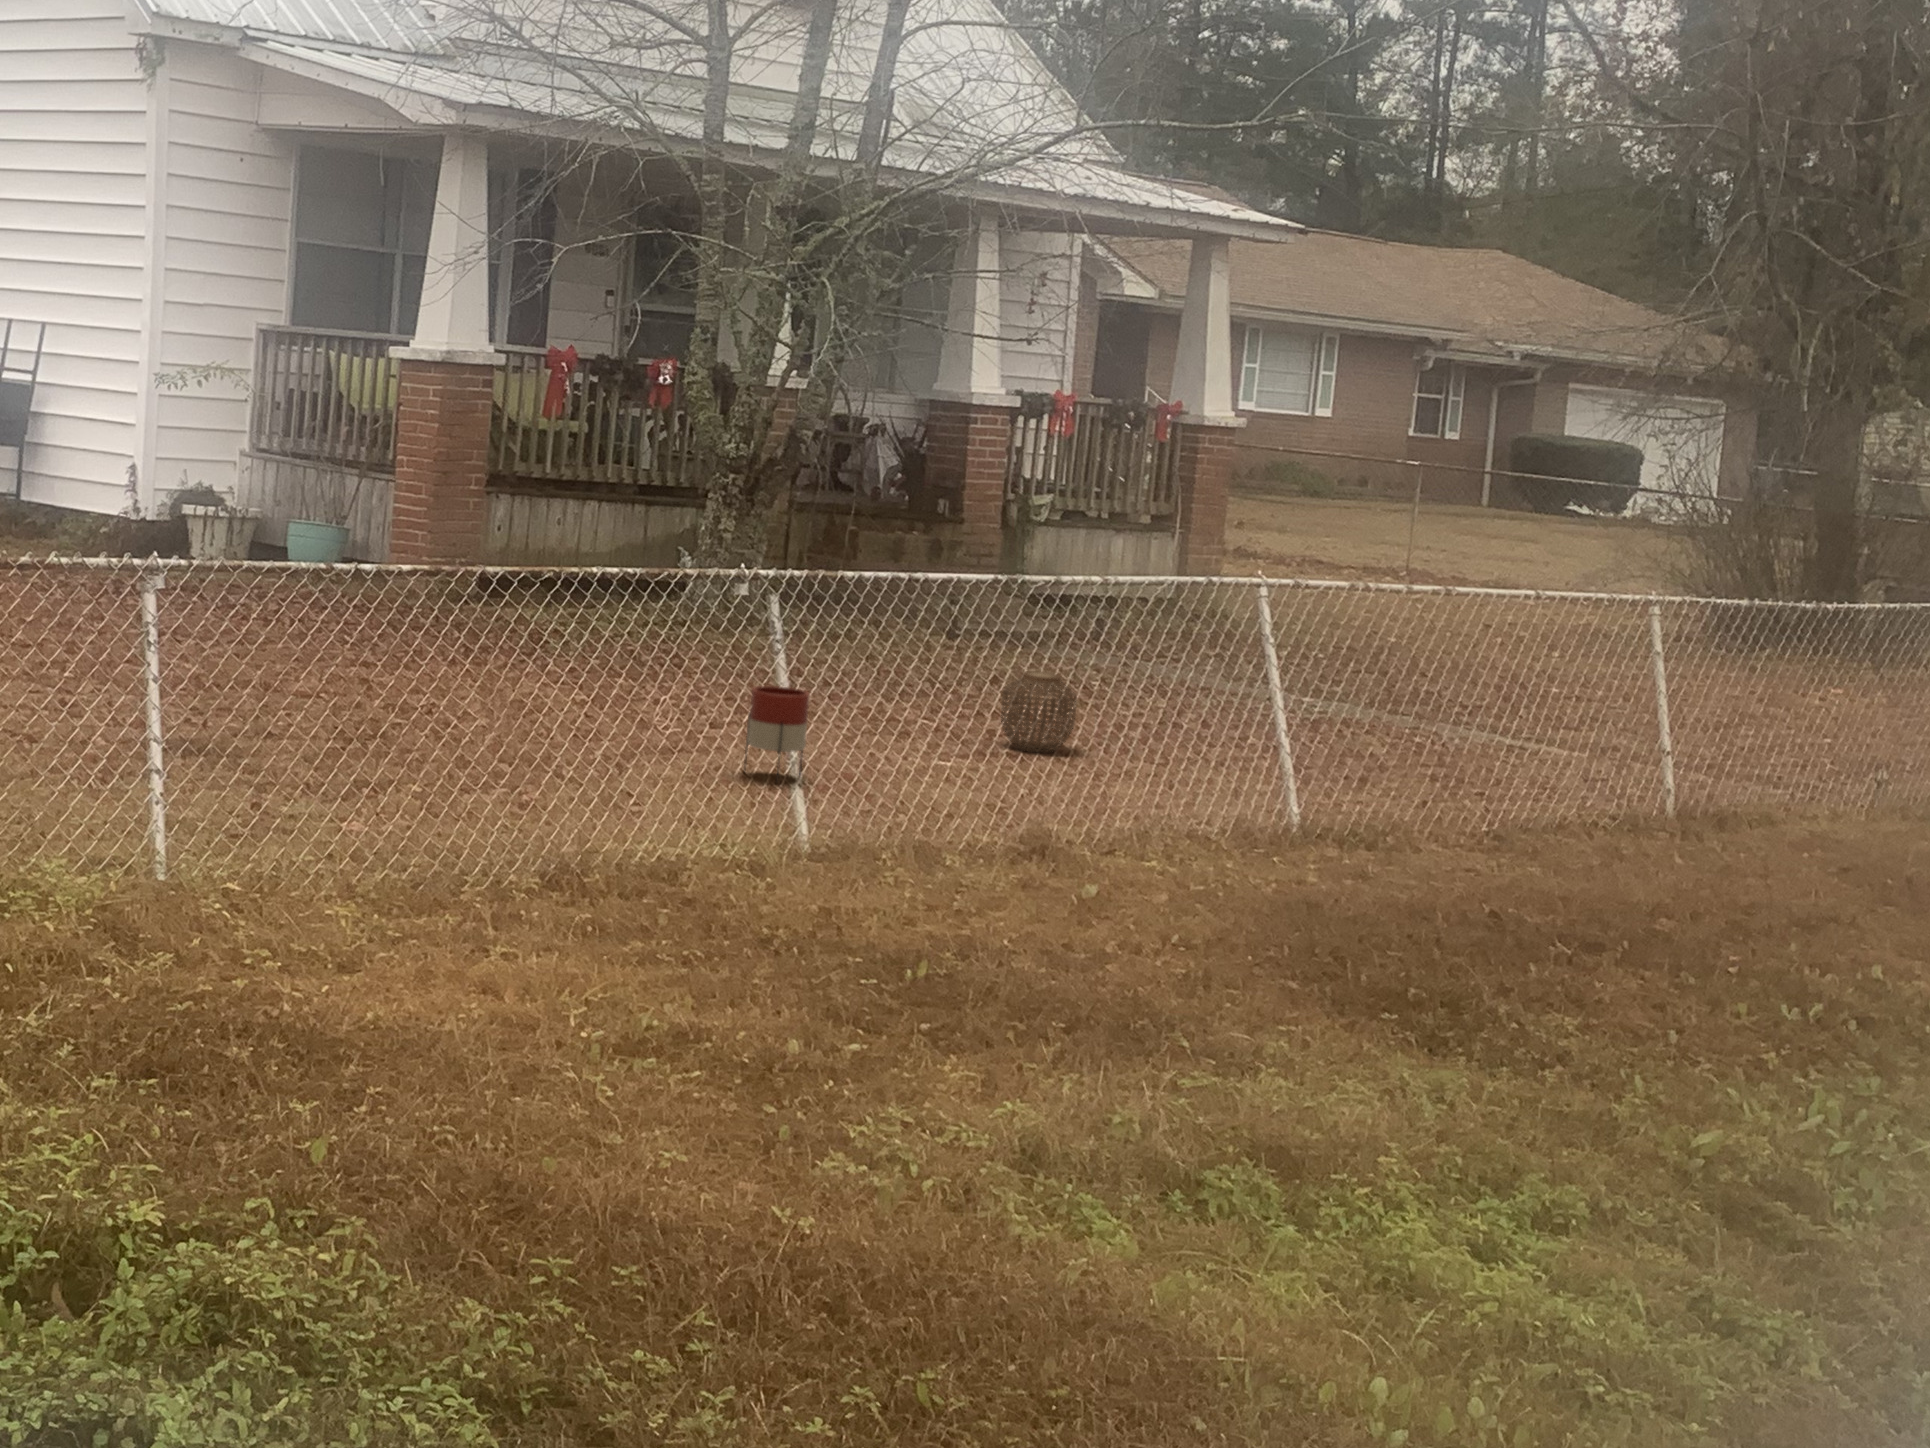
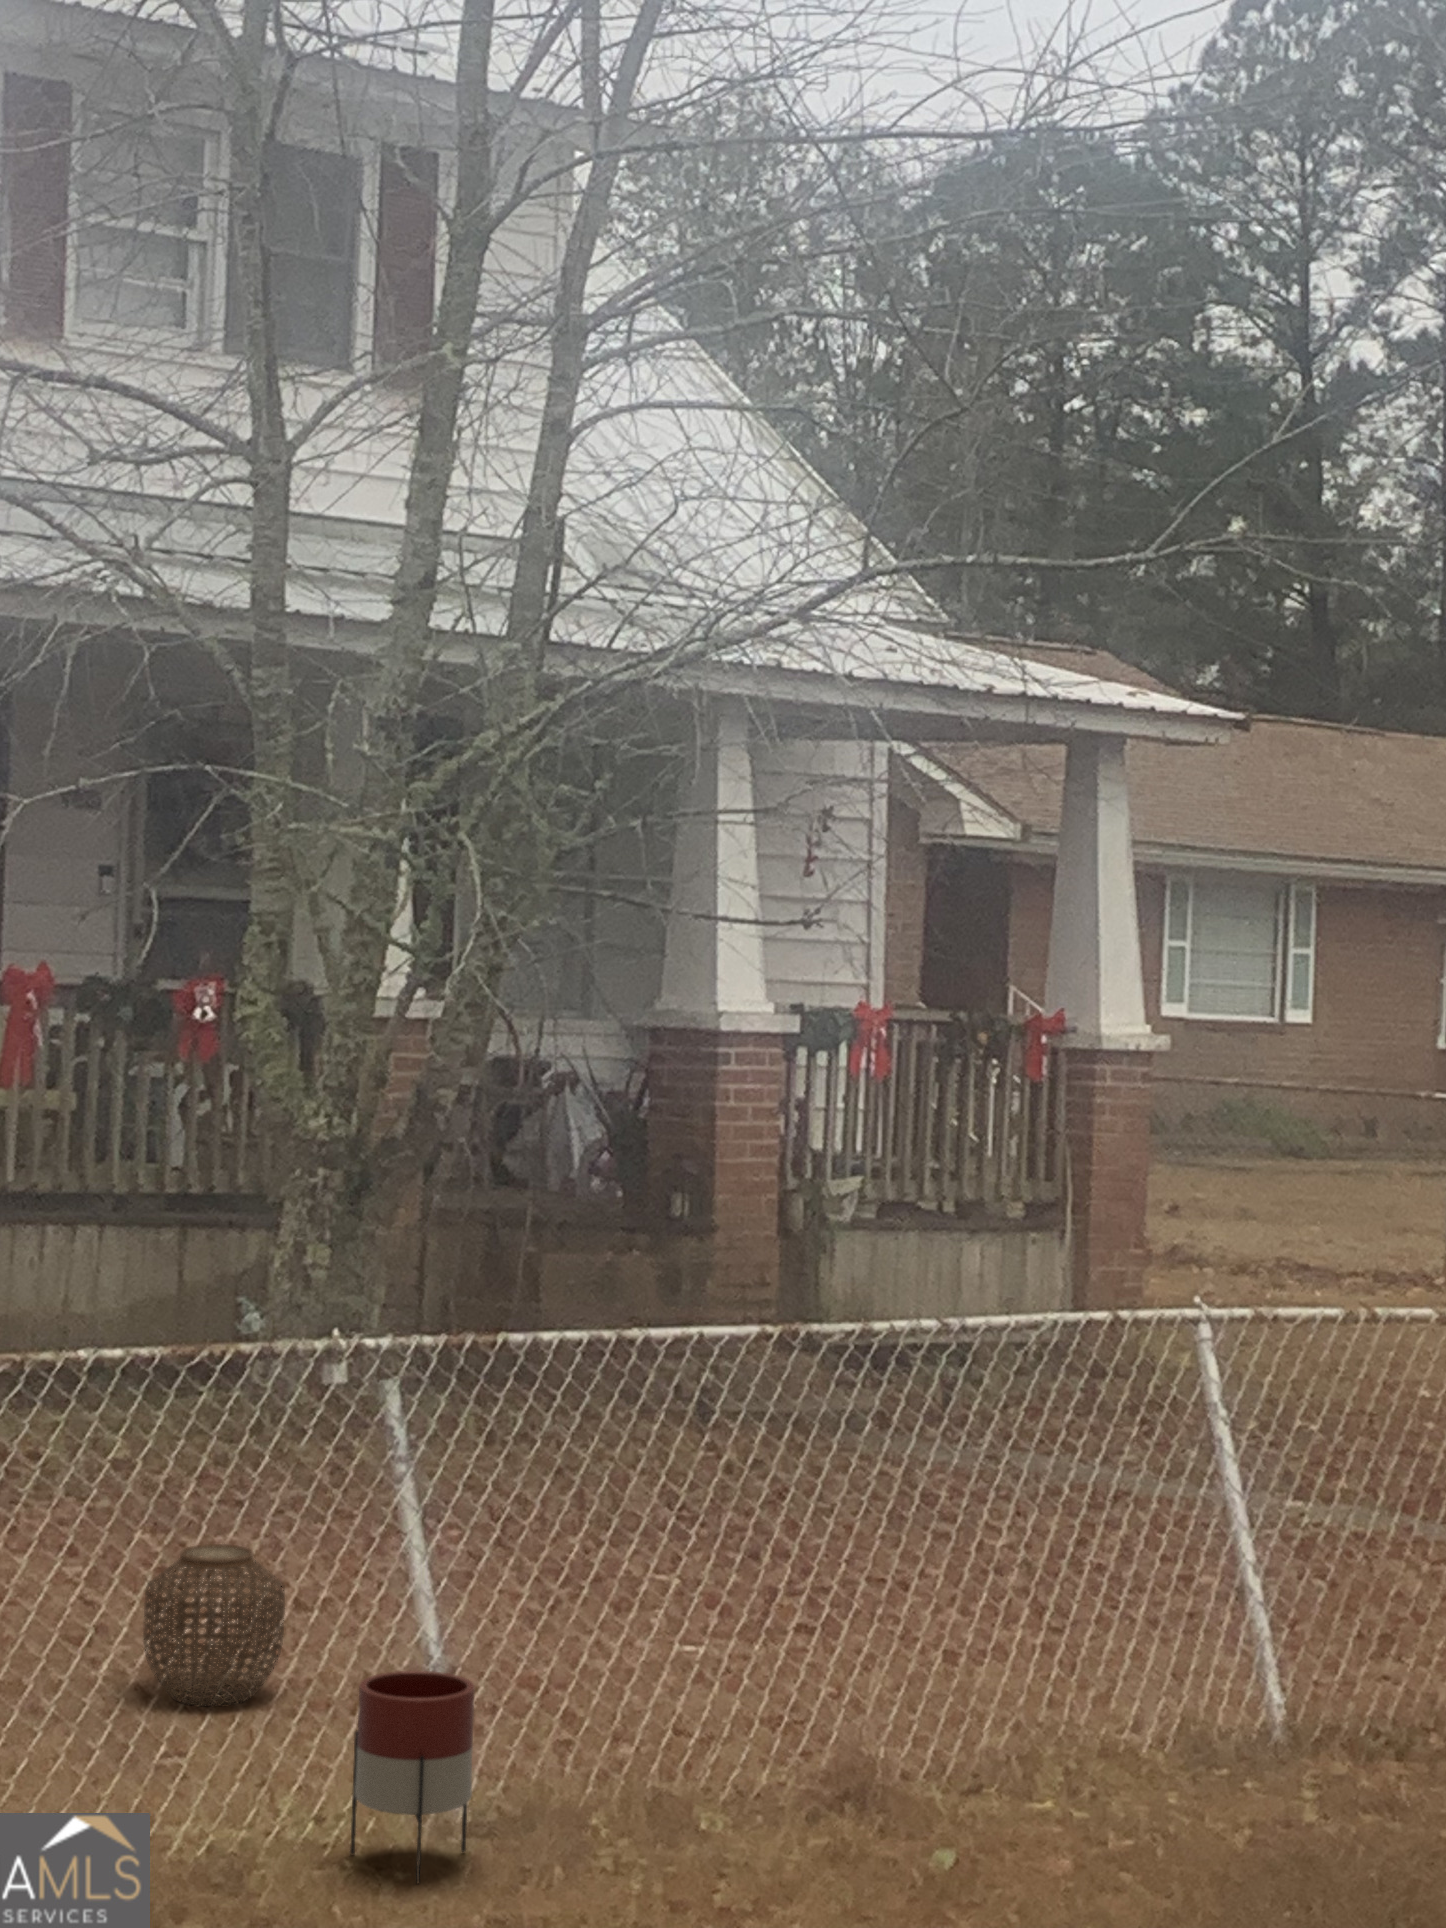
woven basket: present [1001,671,1077,753] -> present [144,1544,285,1706]

